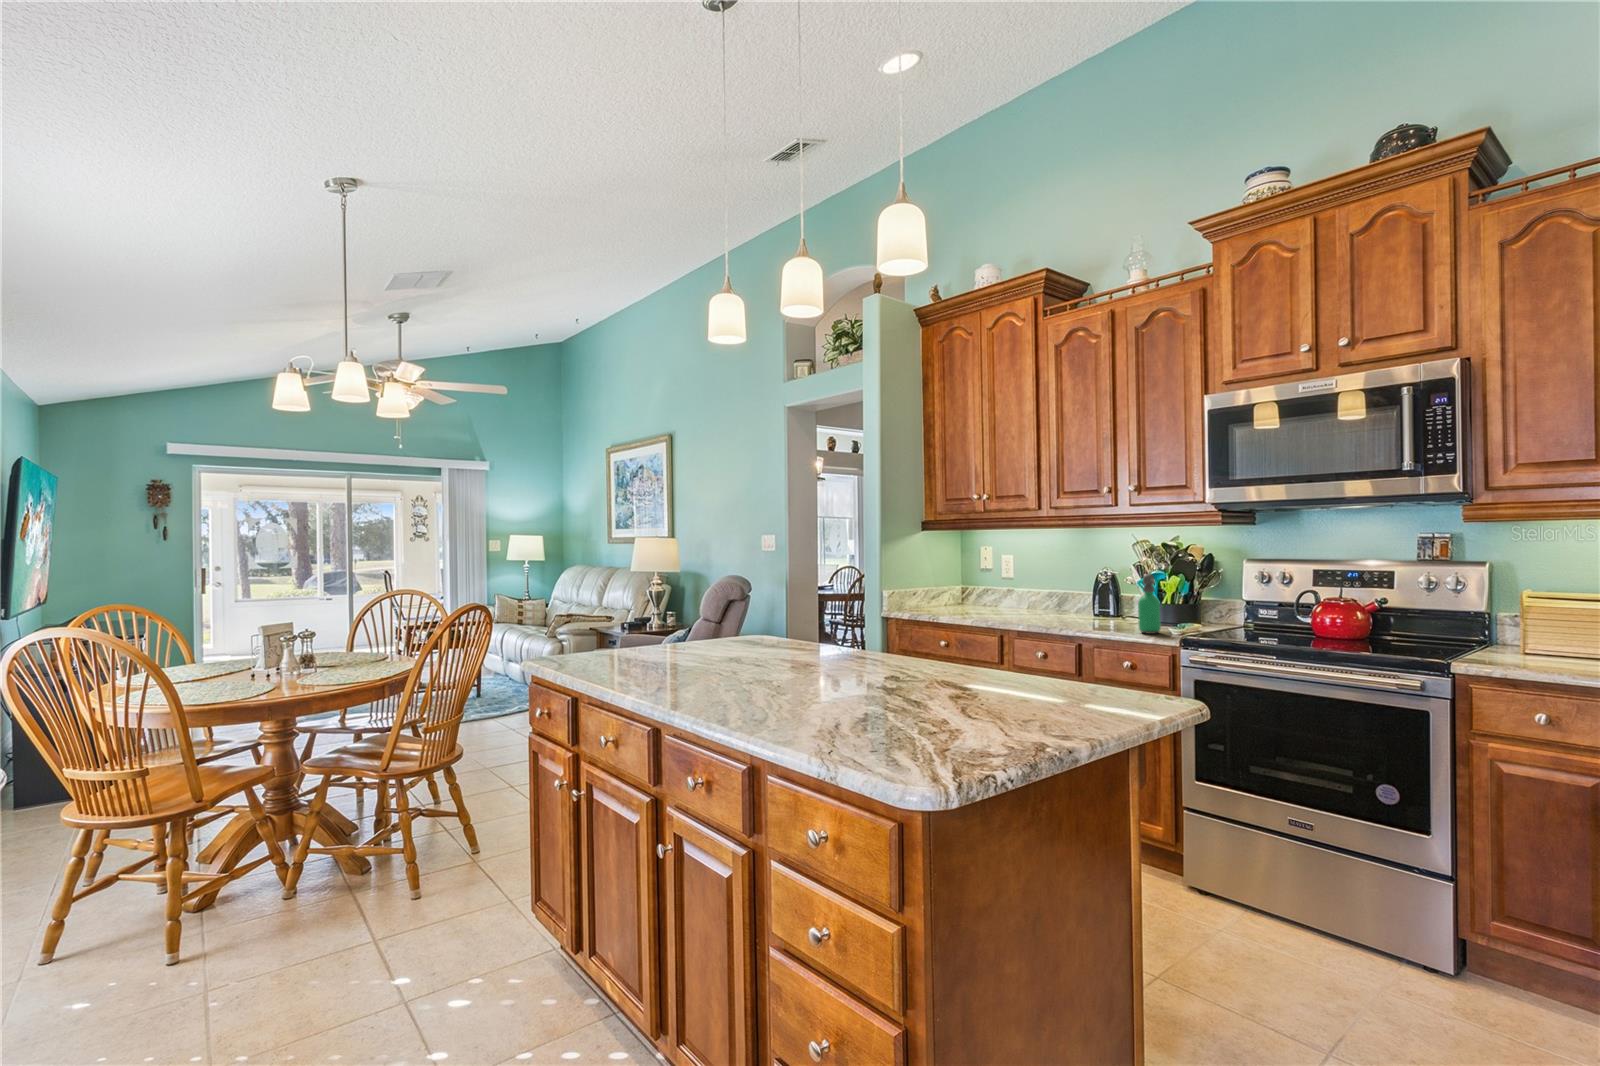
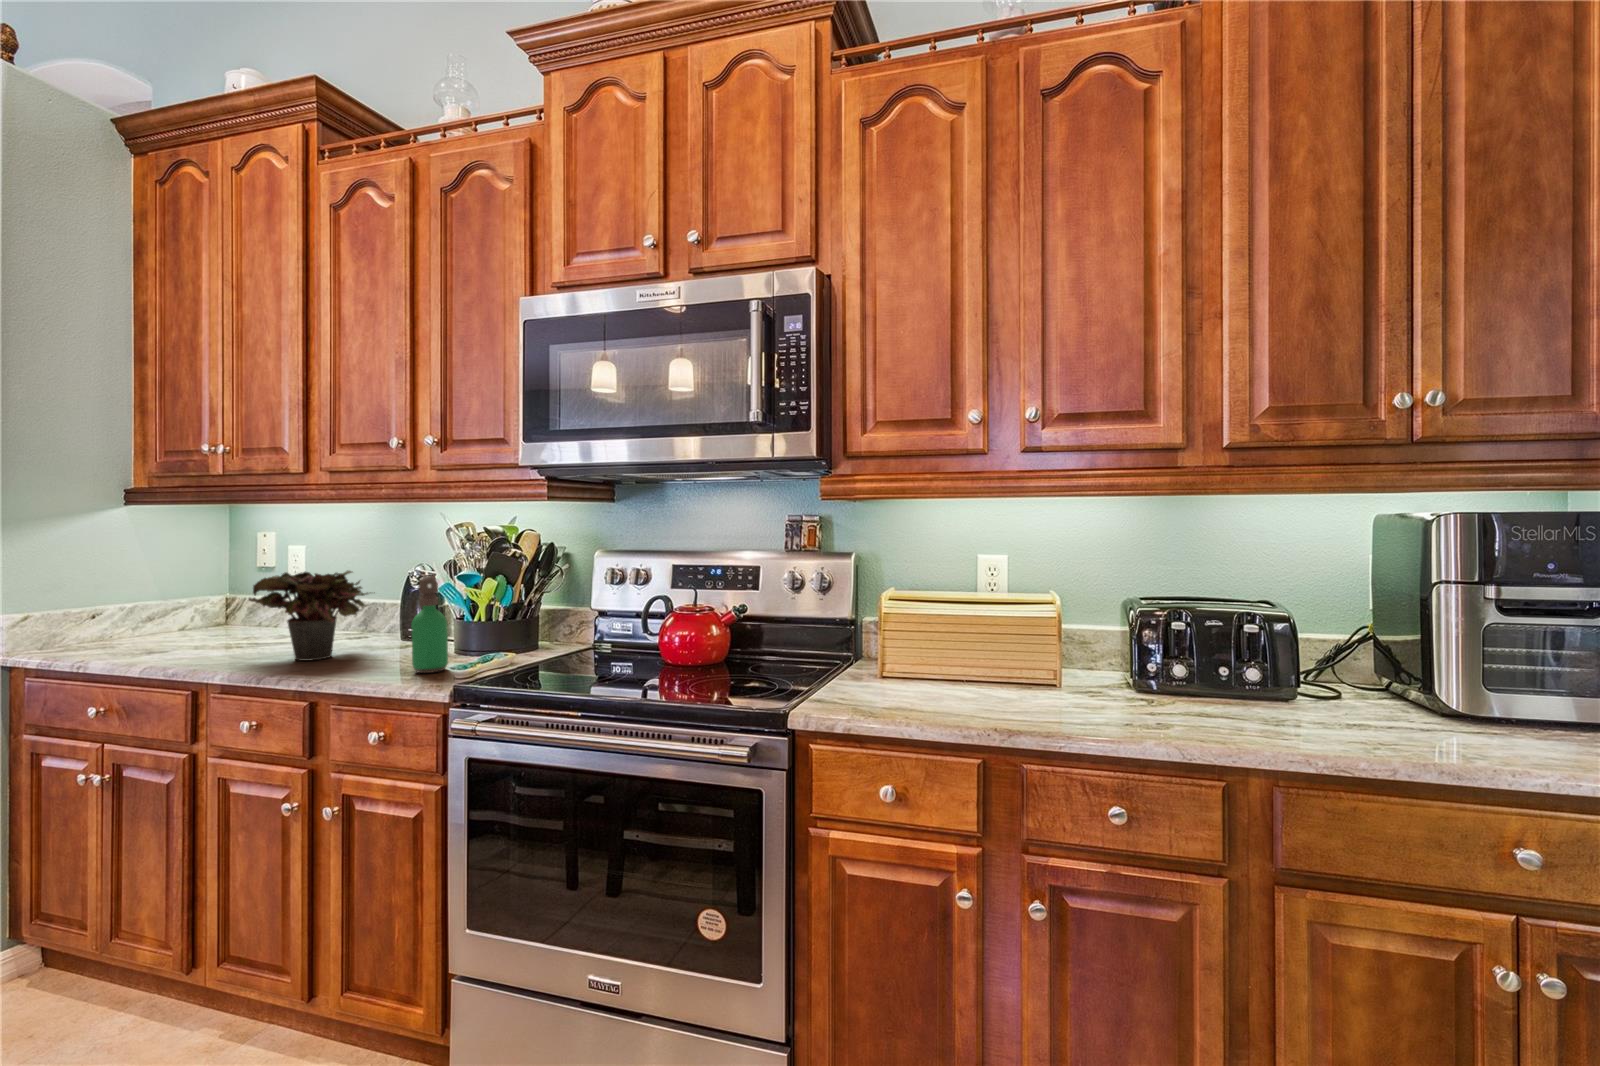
potted plant: none [1019,571,1100,624] -> present [249,571,375,661]

